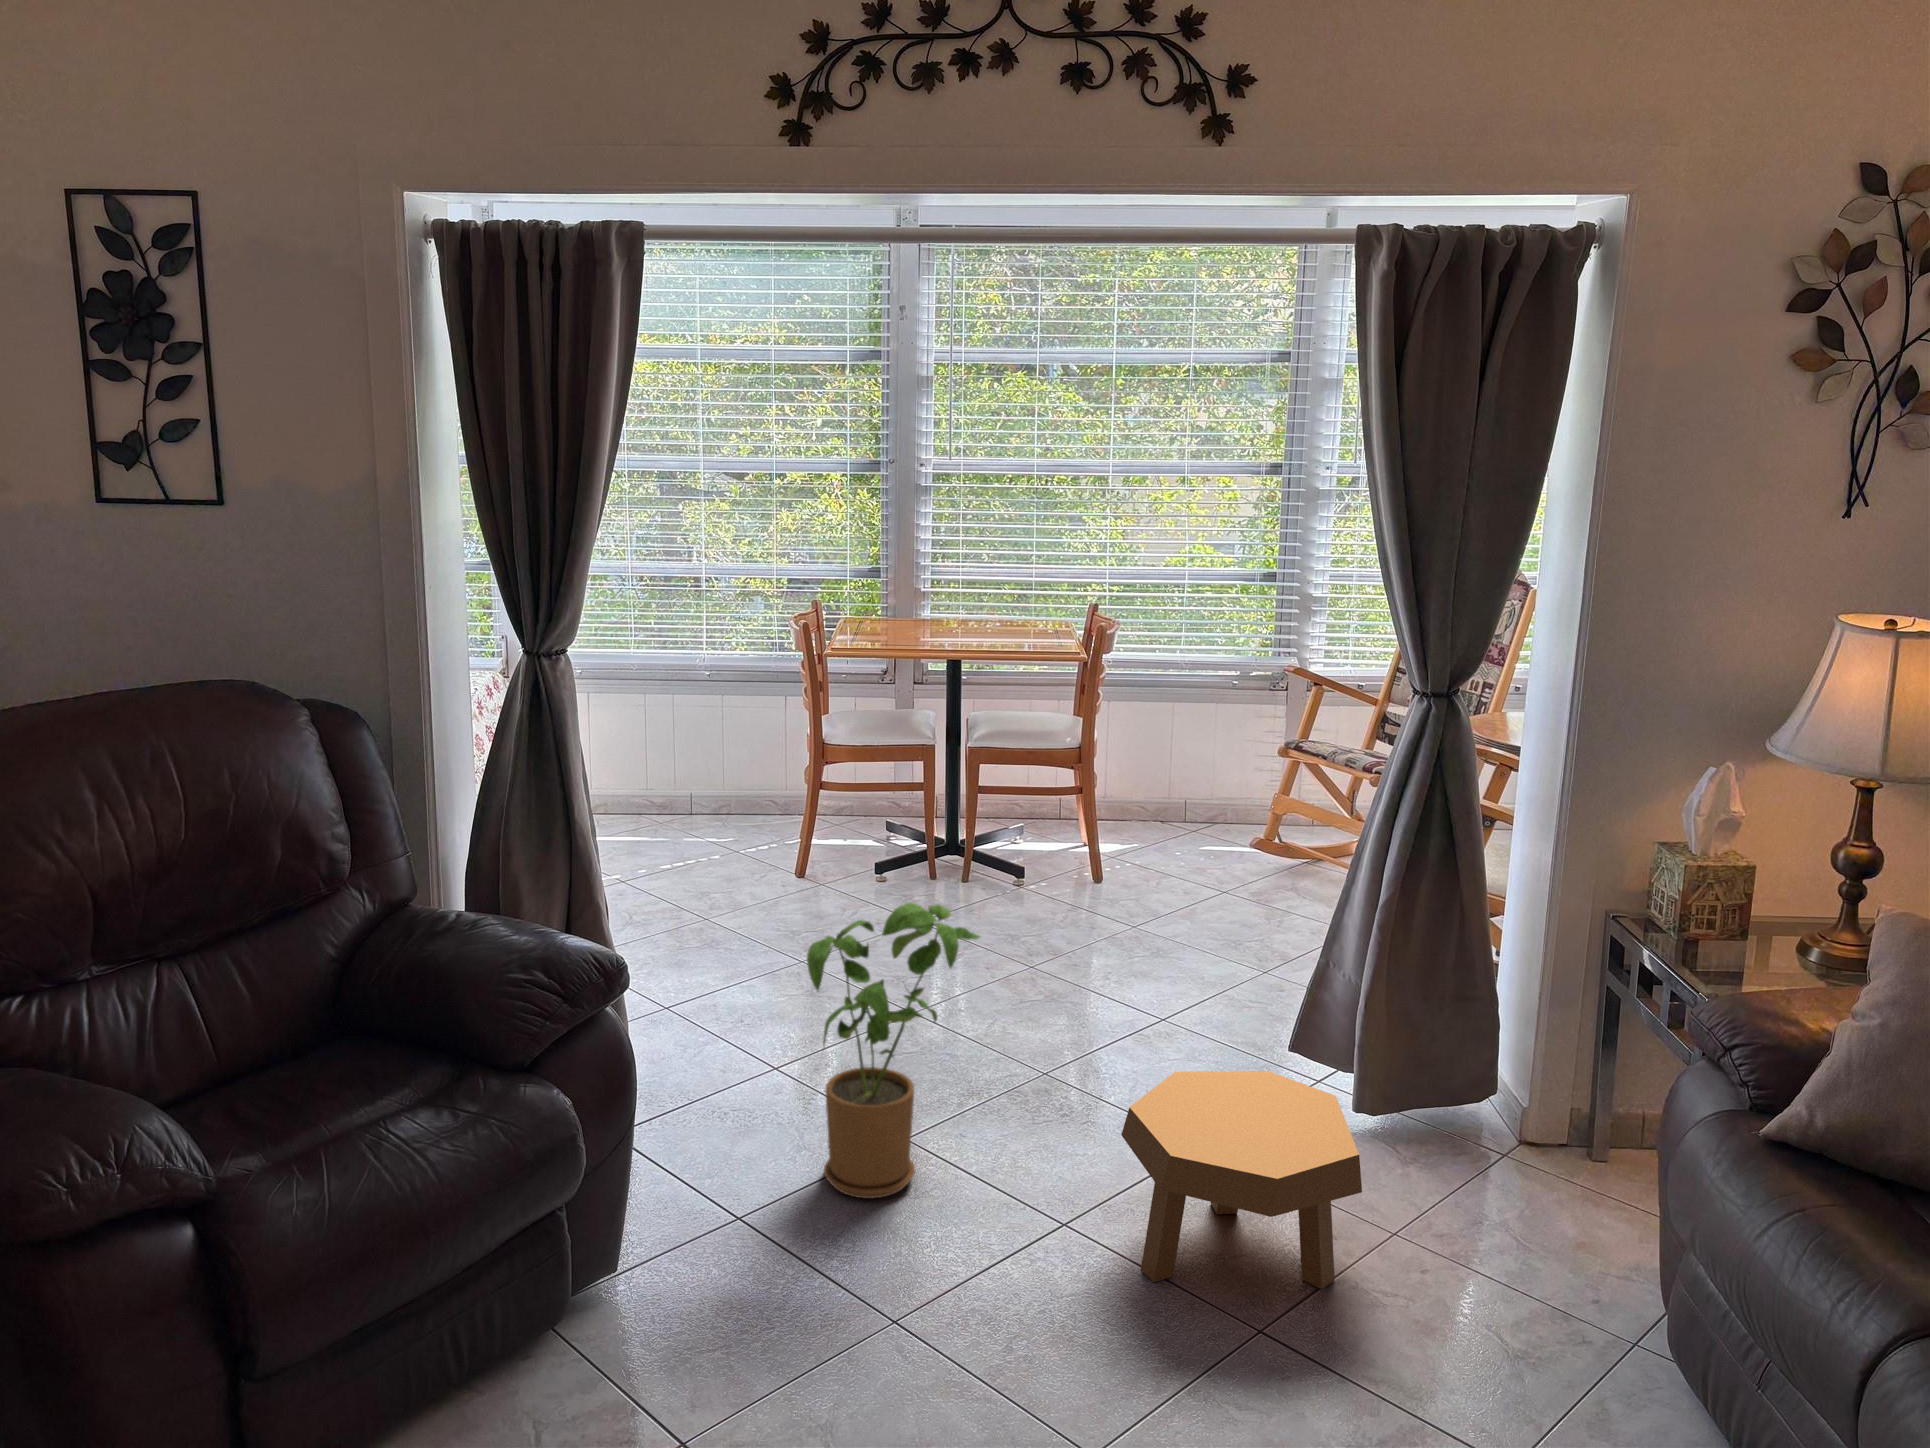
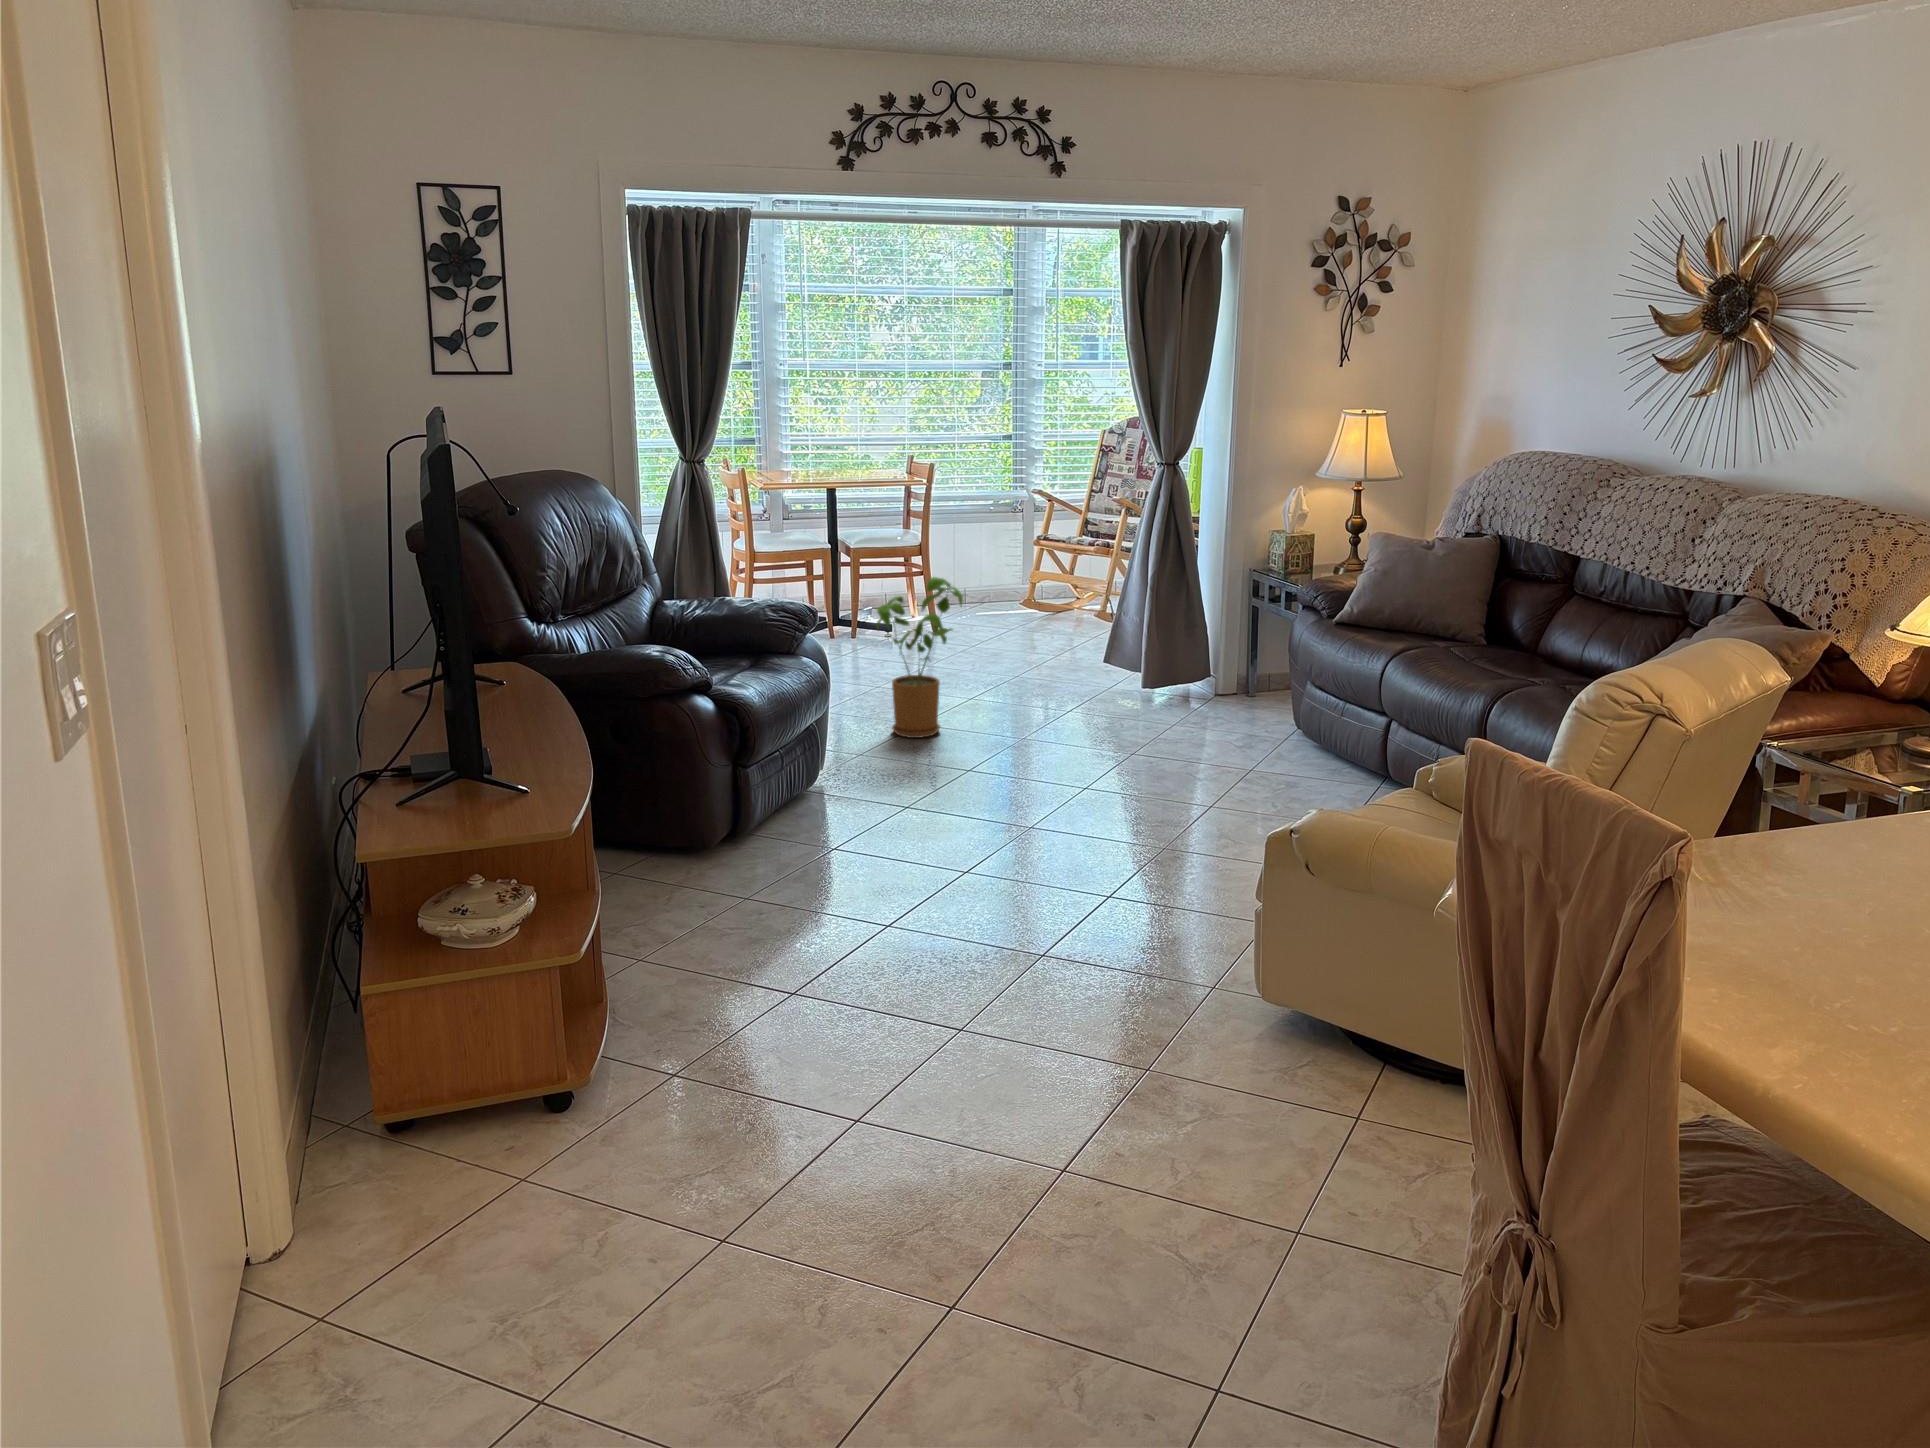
footstool: present [1121,1071,1362,1289] -> none [1053,652,1172,744]

